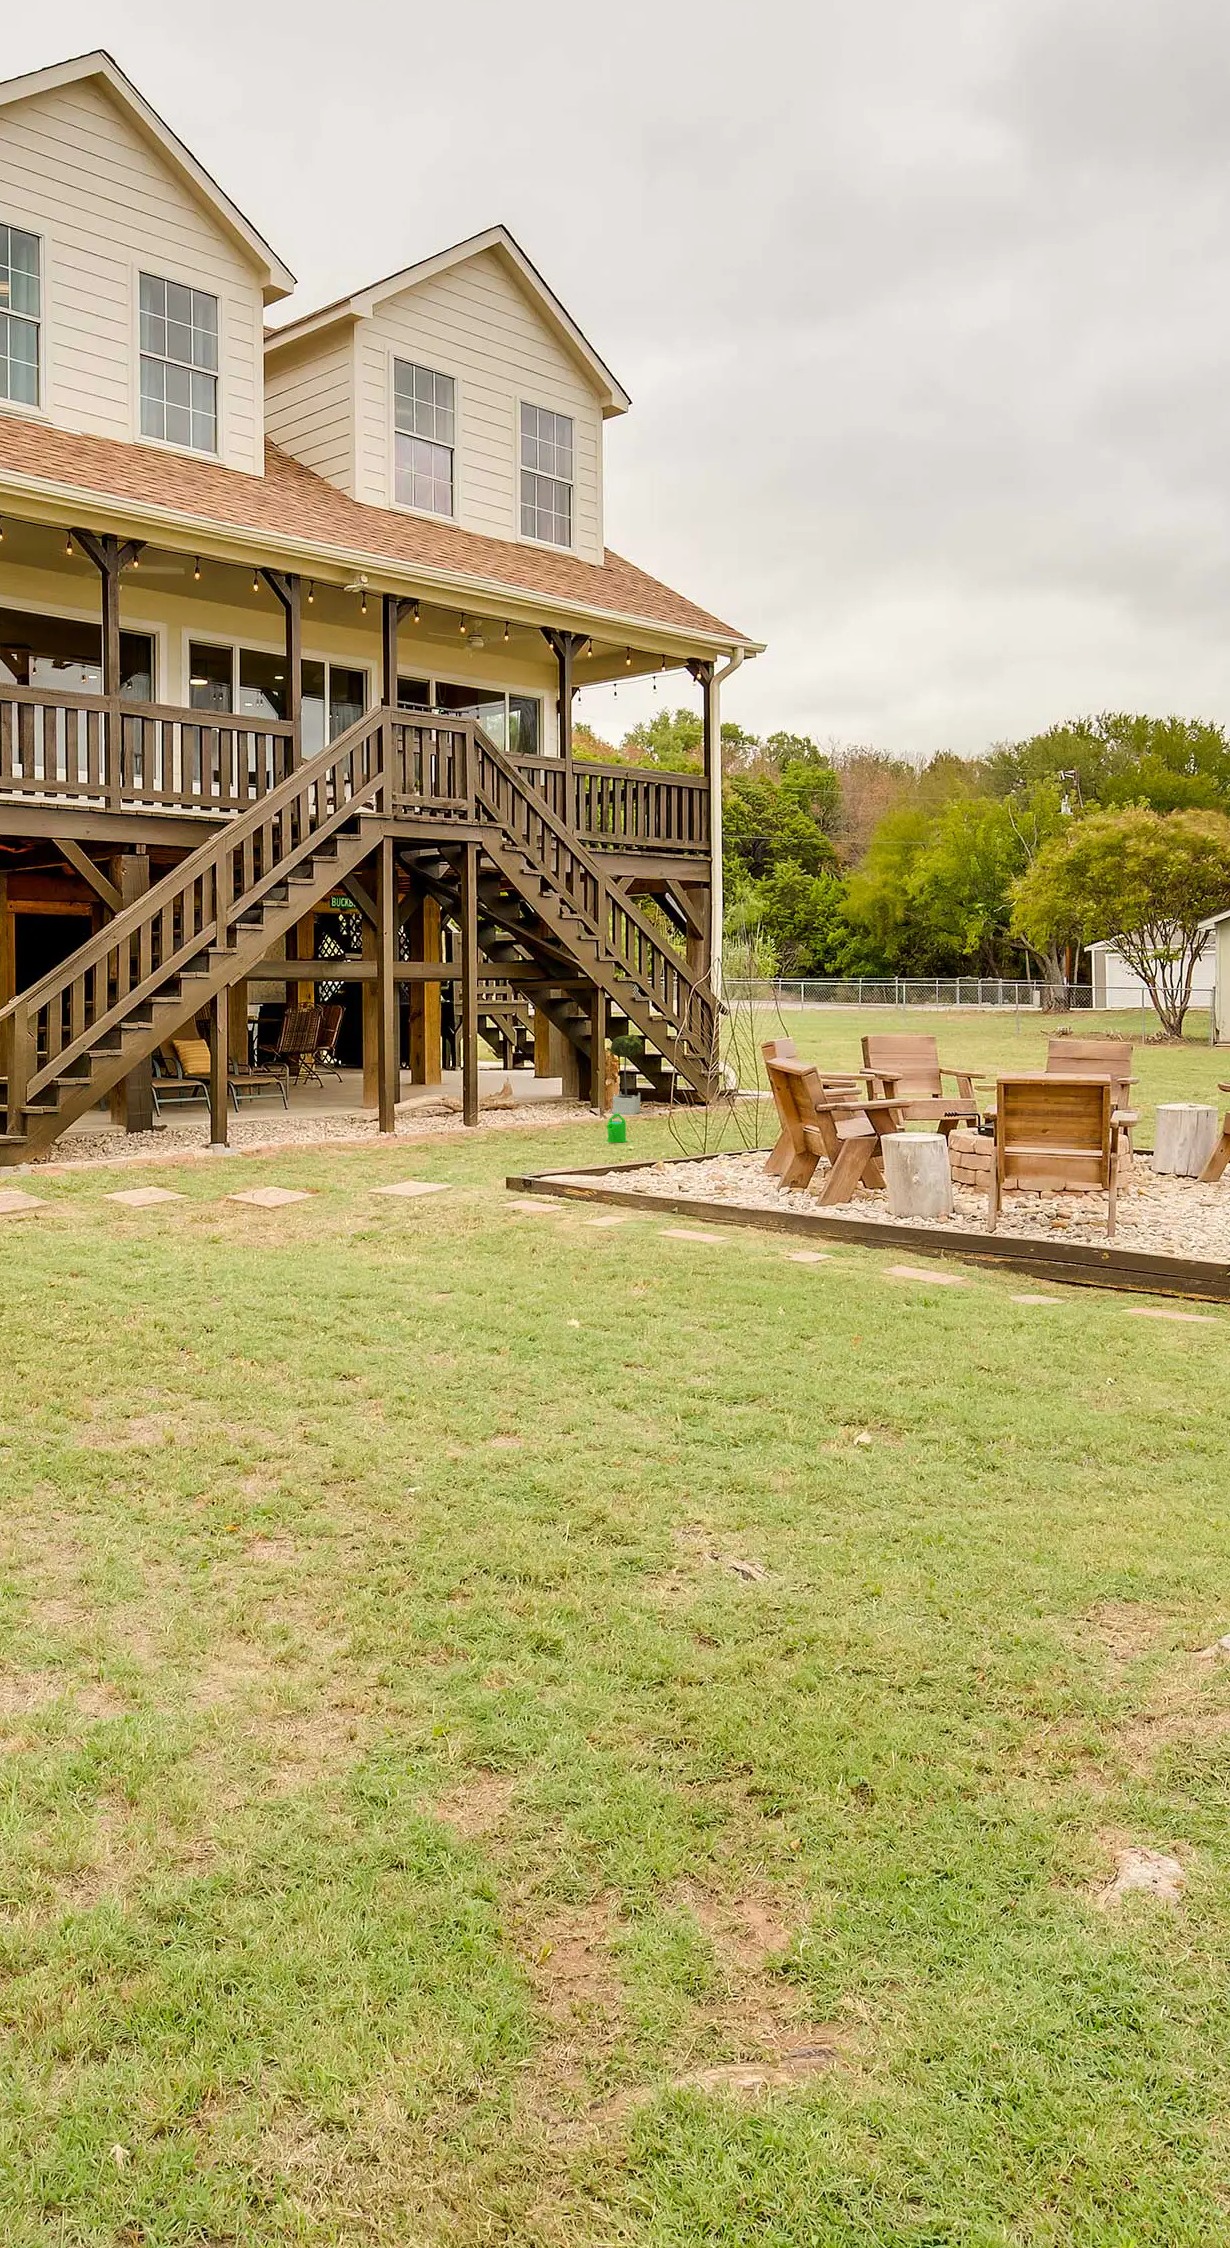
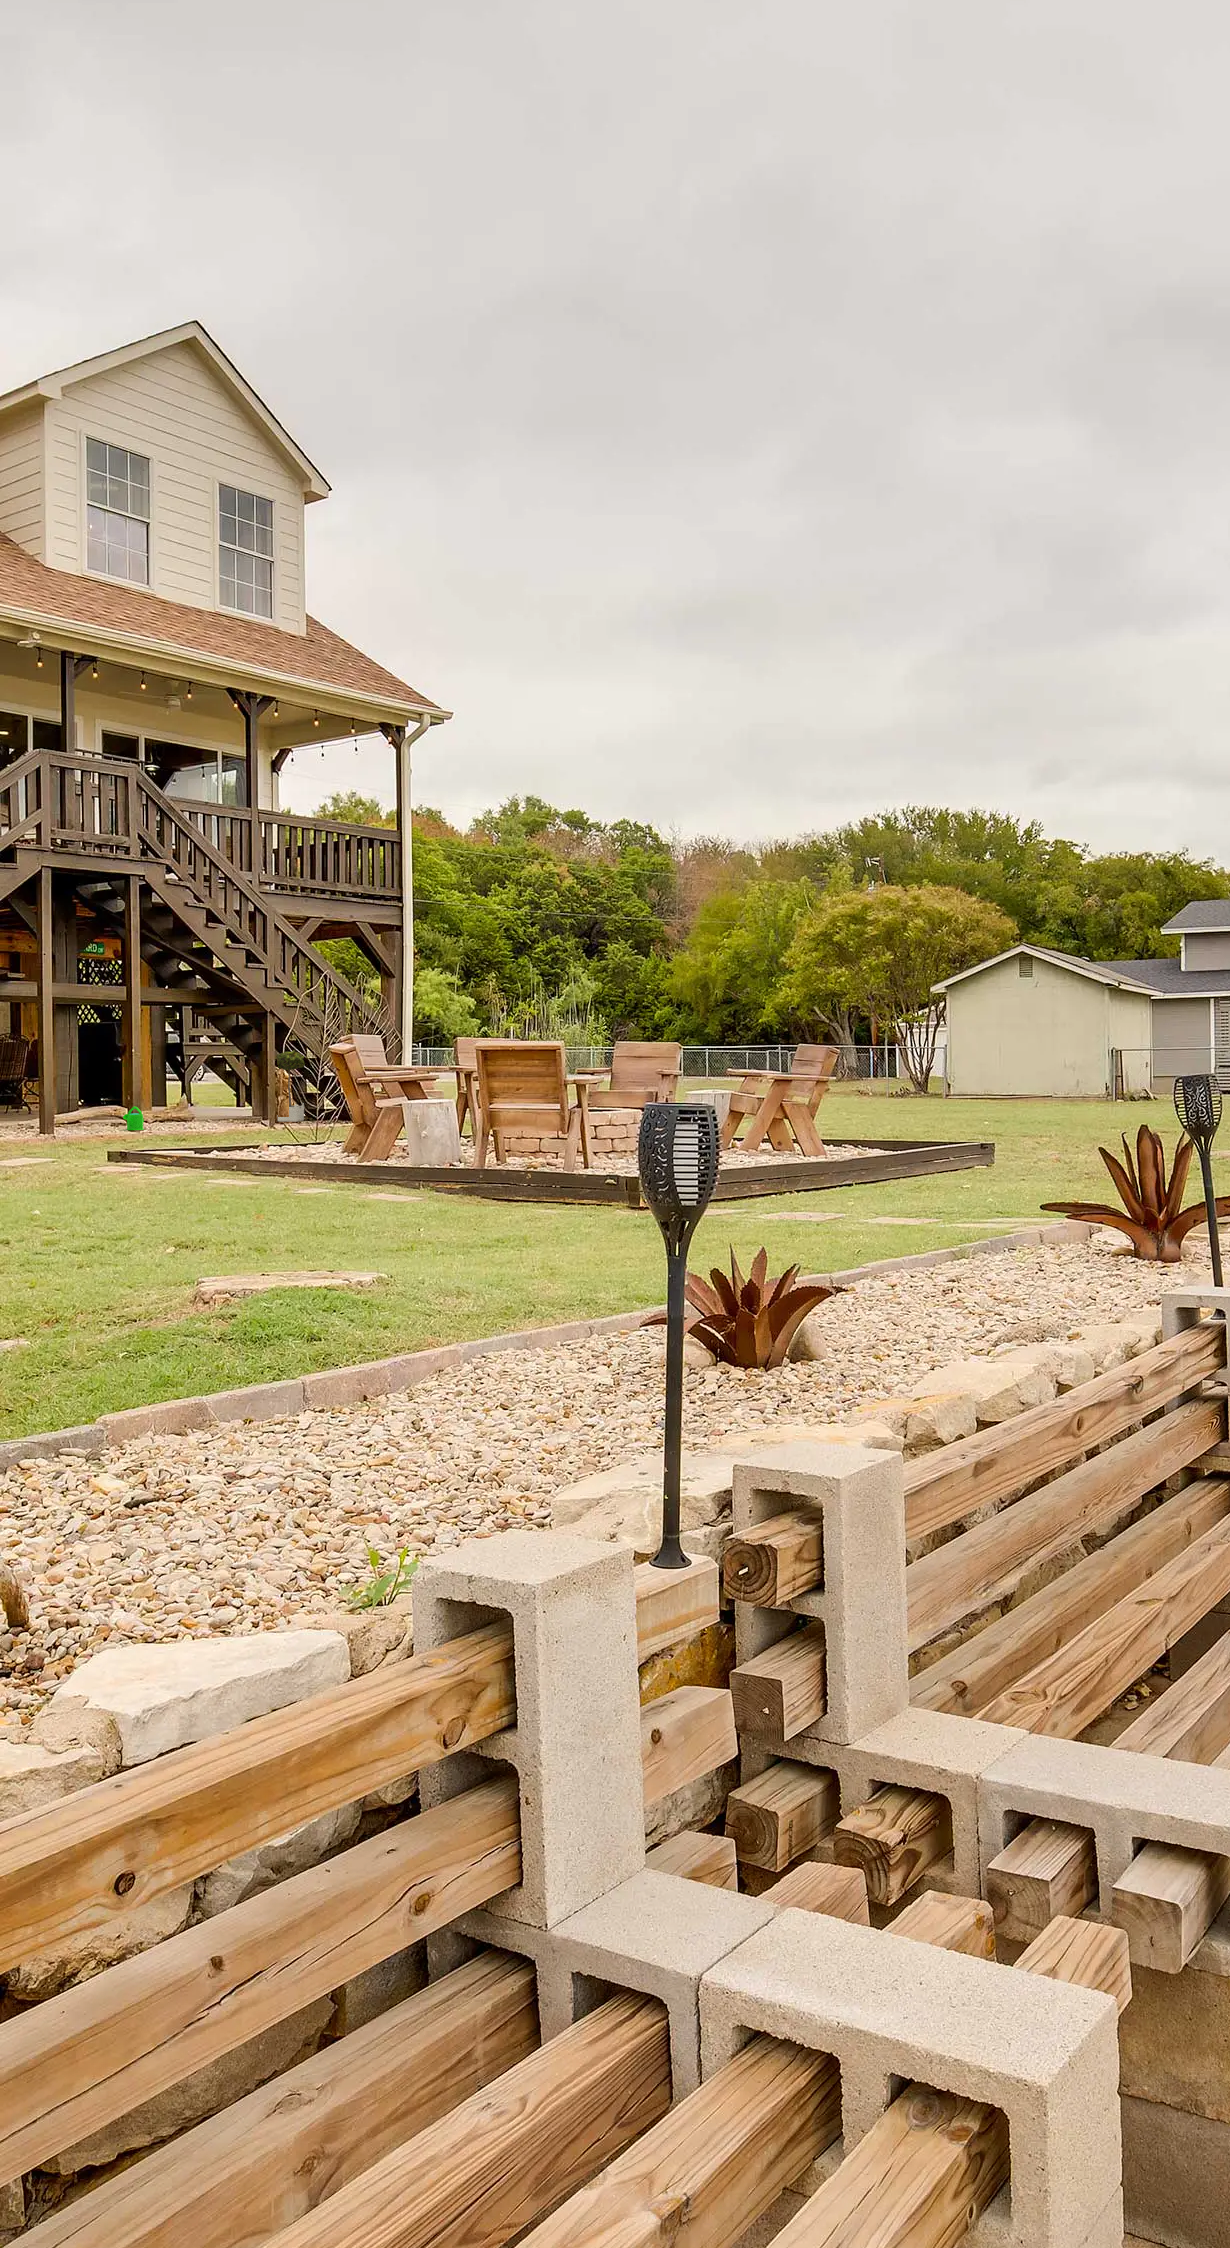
watering can: present [607,1113,627,1142] -> present [123,1106,144,1130]

